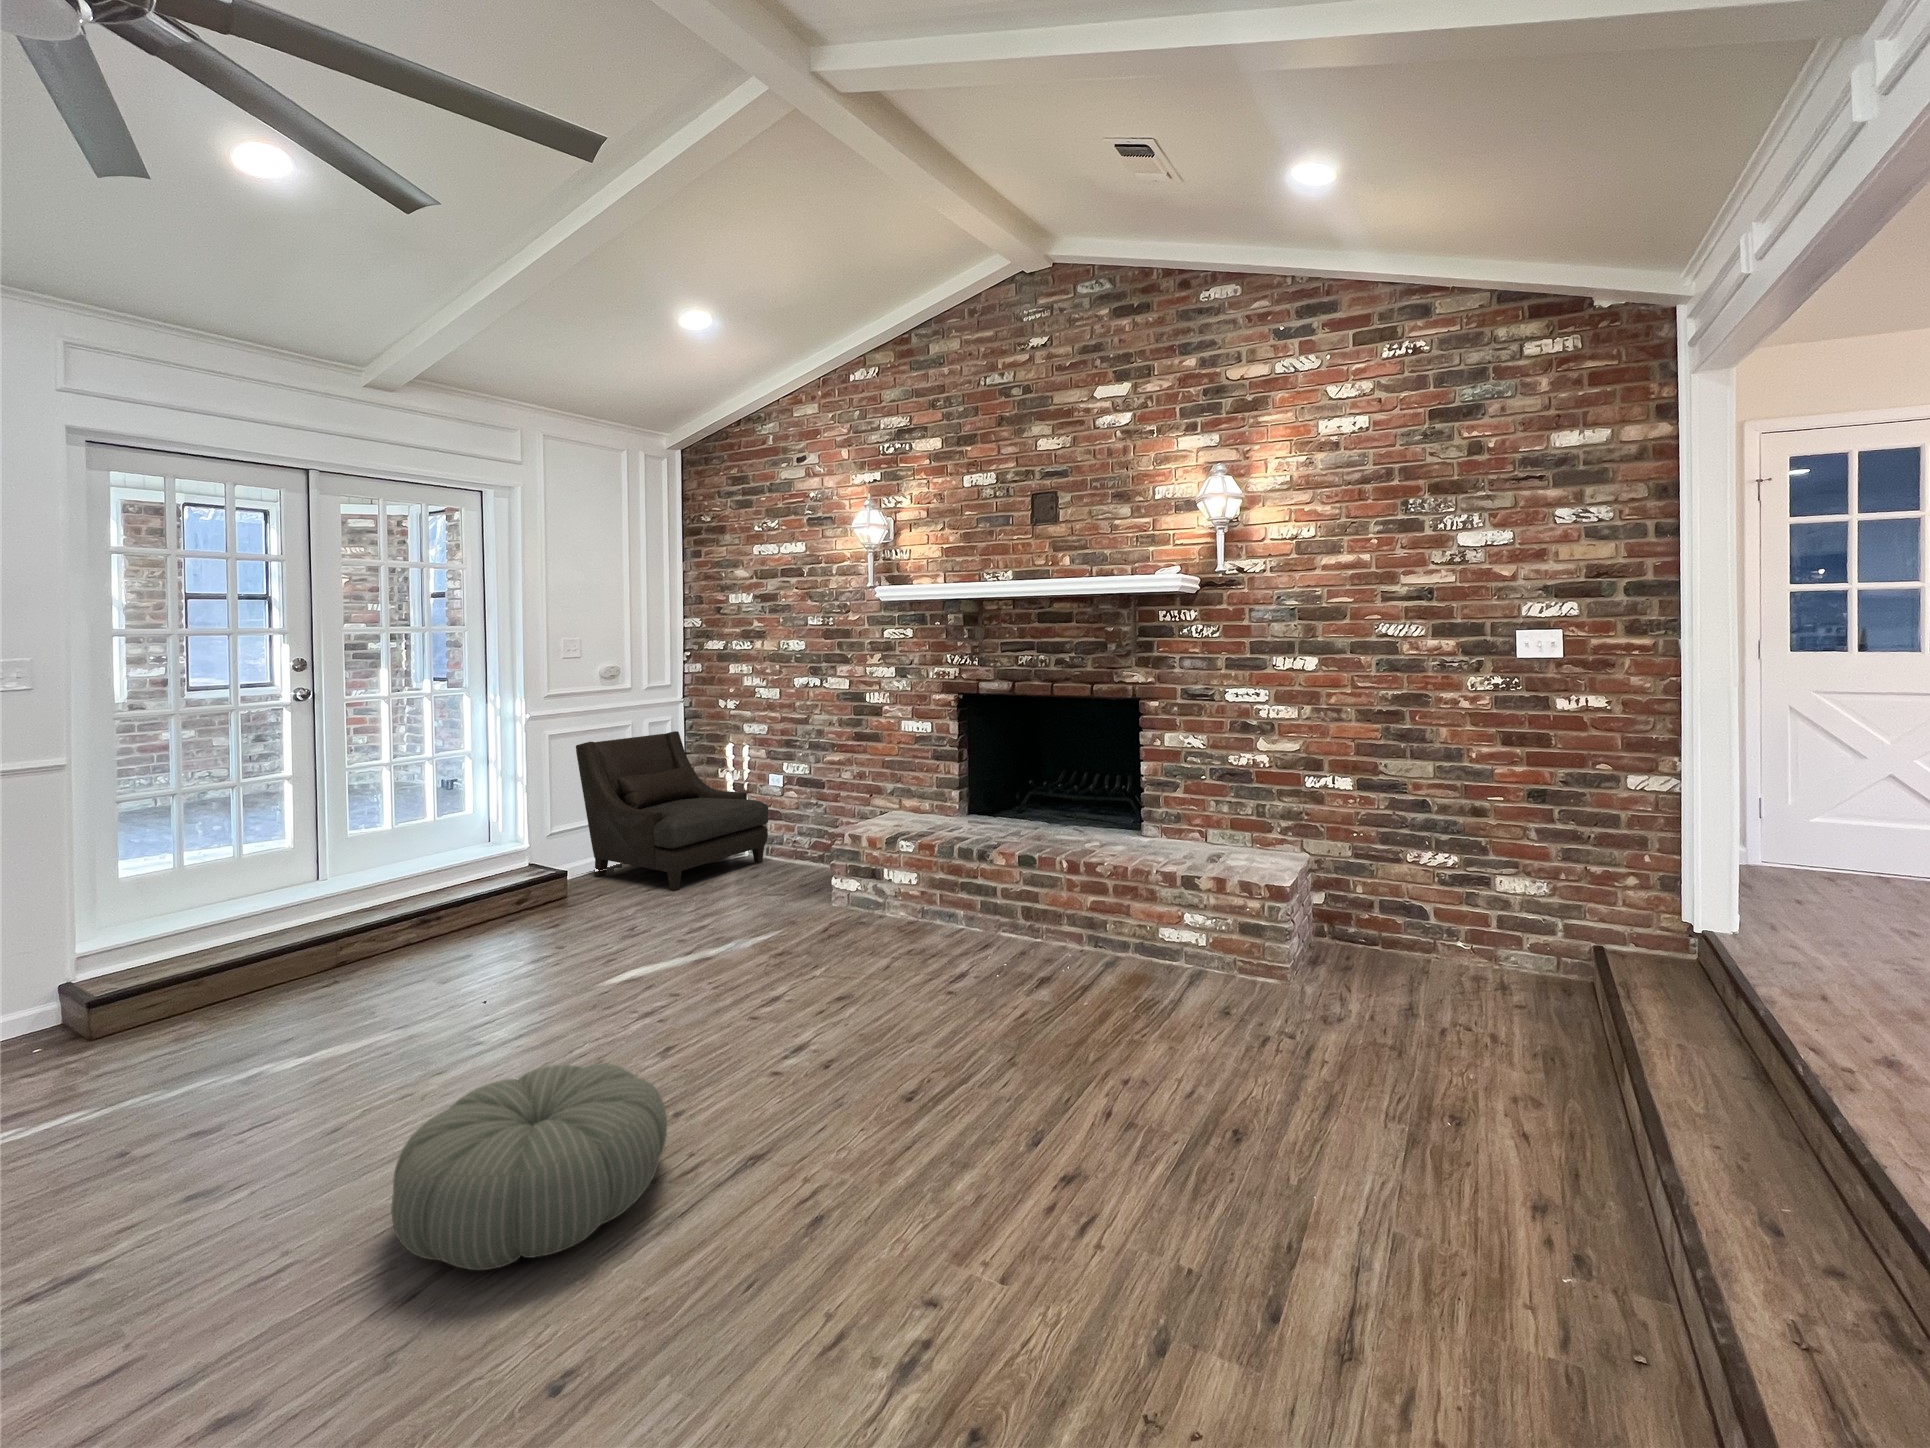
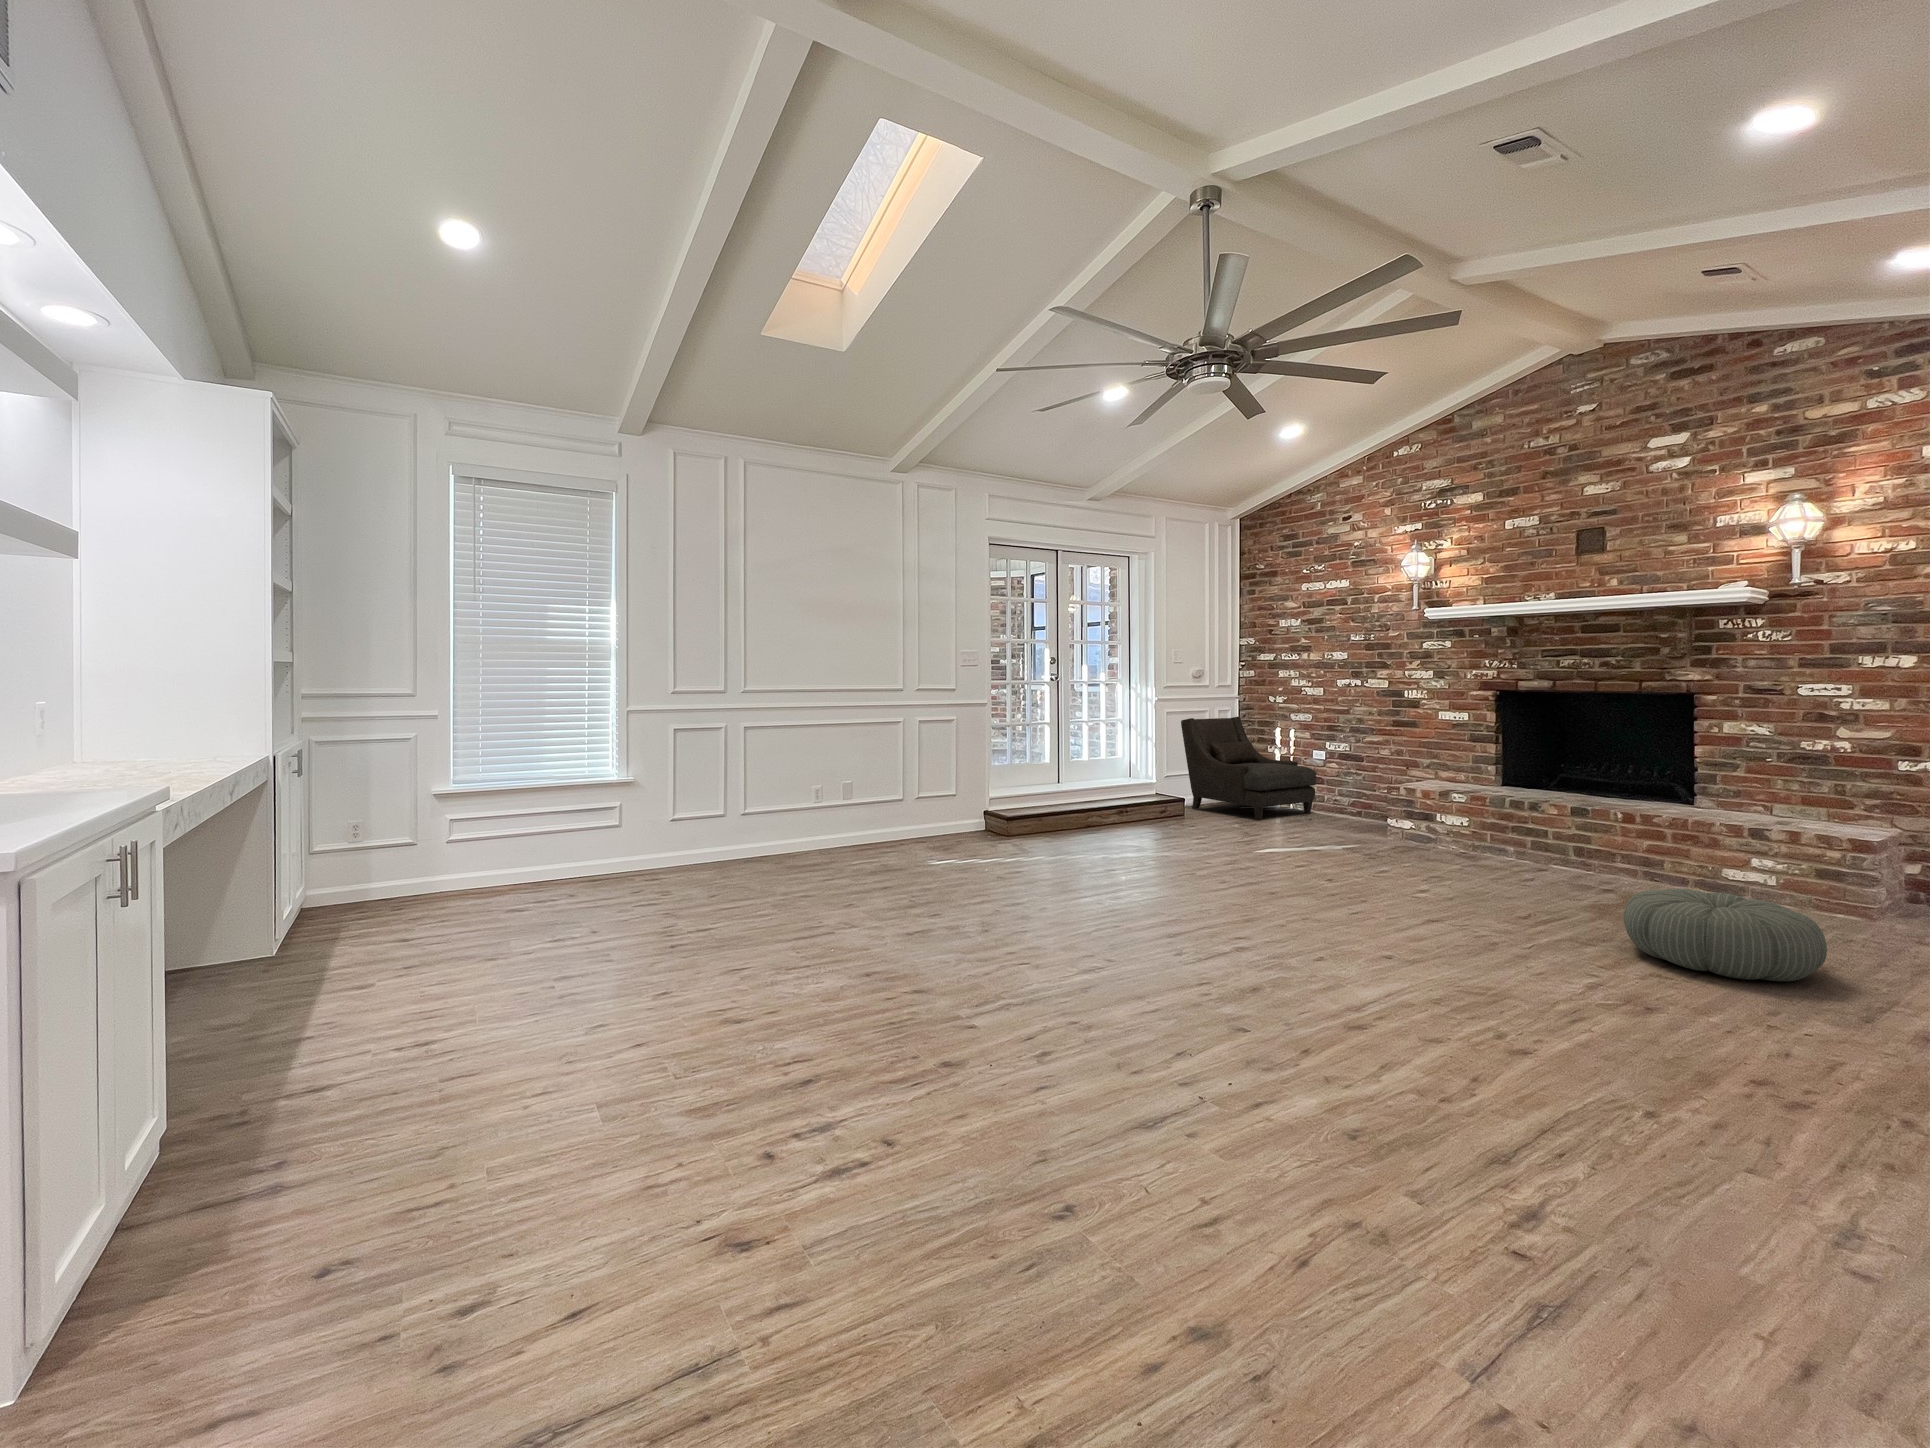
pouf: present [391,1063,667,1270] -> present [1624,889,1827,981]

